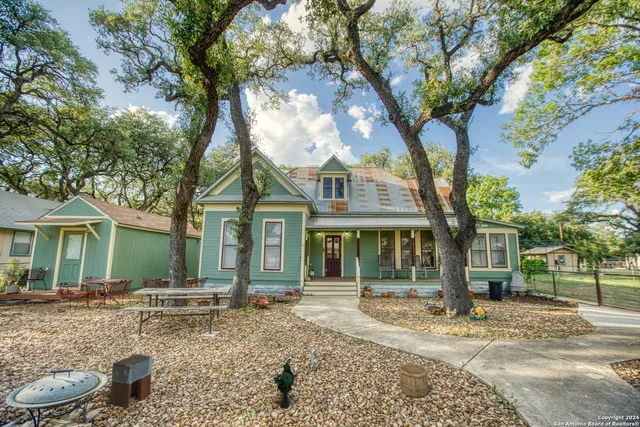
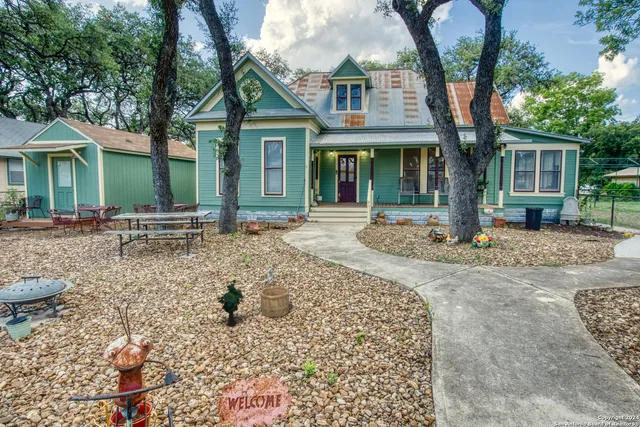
stool: present [110,354,152,408] -> none [63,274,107,321]
wooden bucket: present [399,363,428,397] -> present [260,286,289,318]

